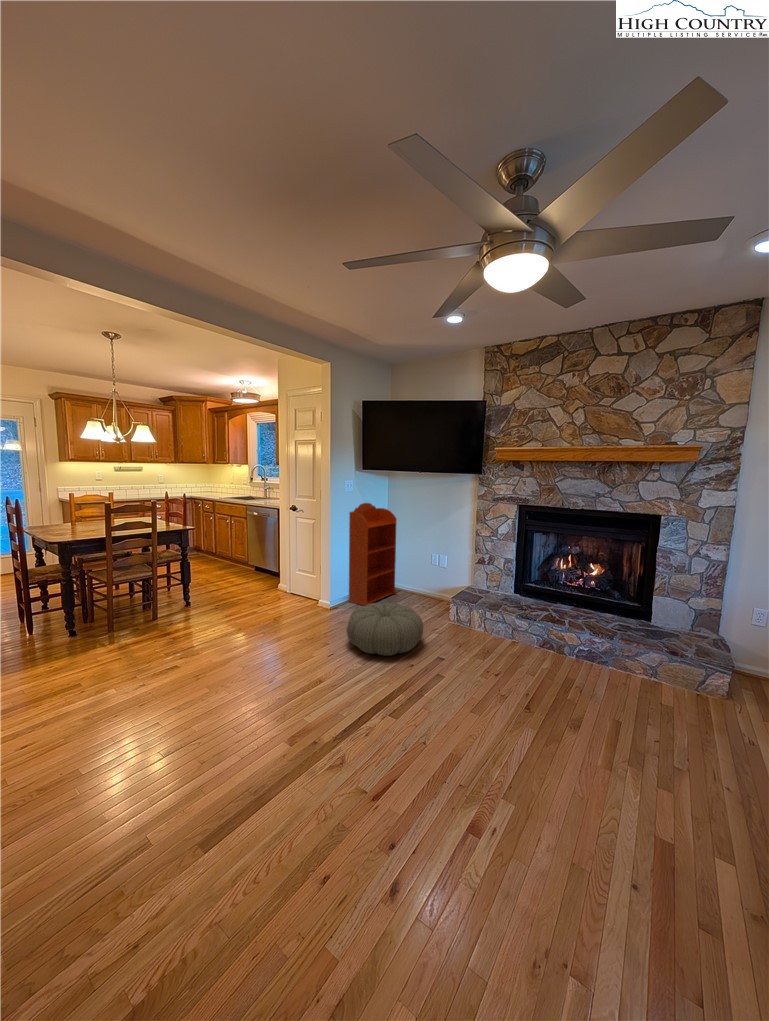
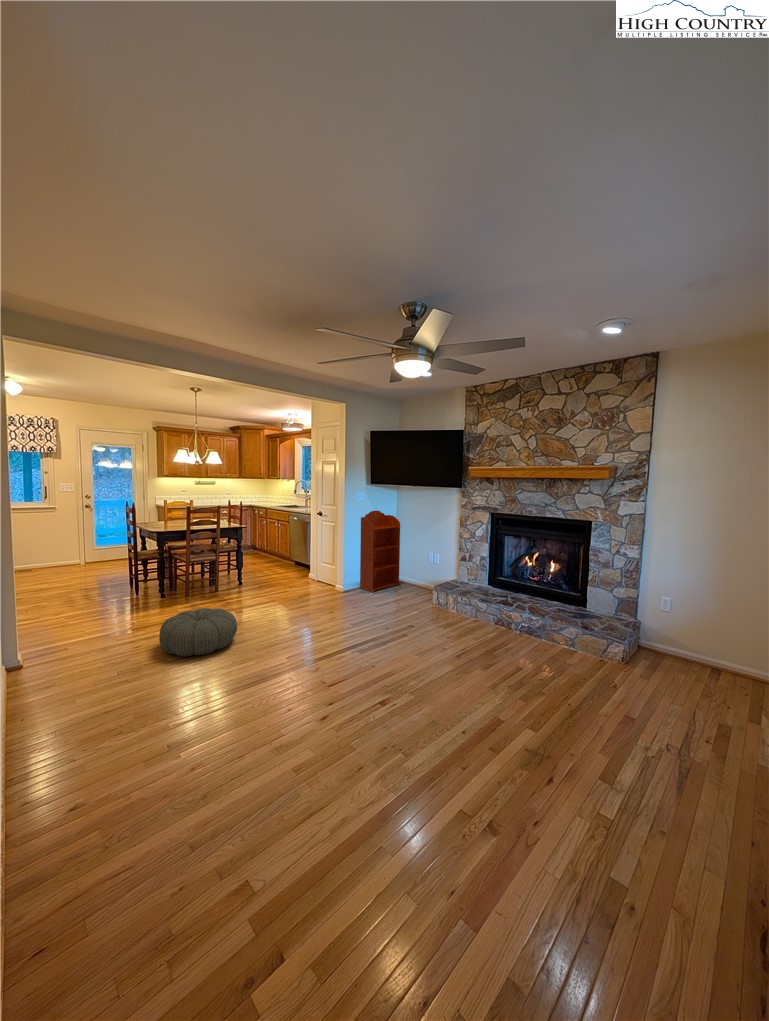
pouf: present [347,603,423,656] -> present [159,608,237,656]

